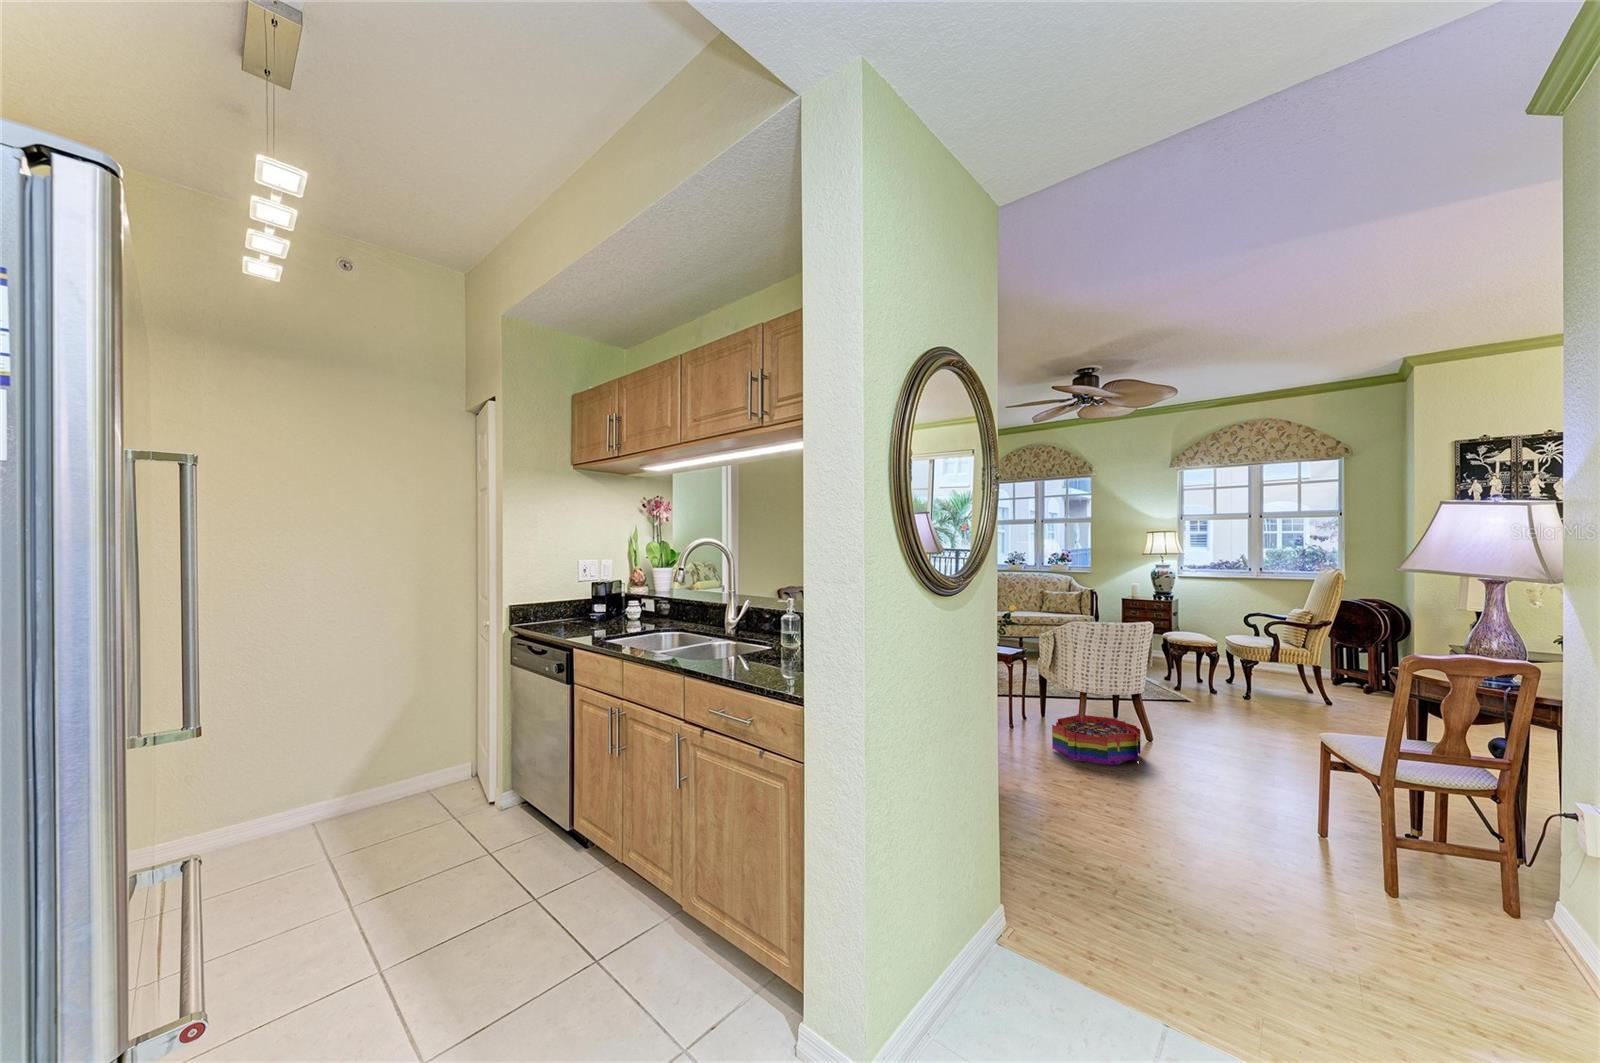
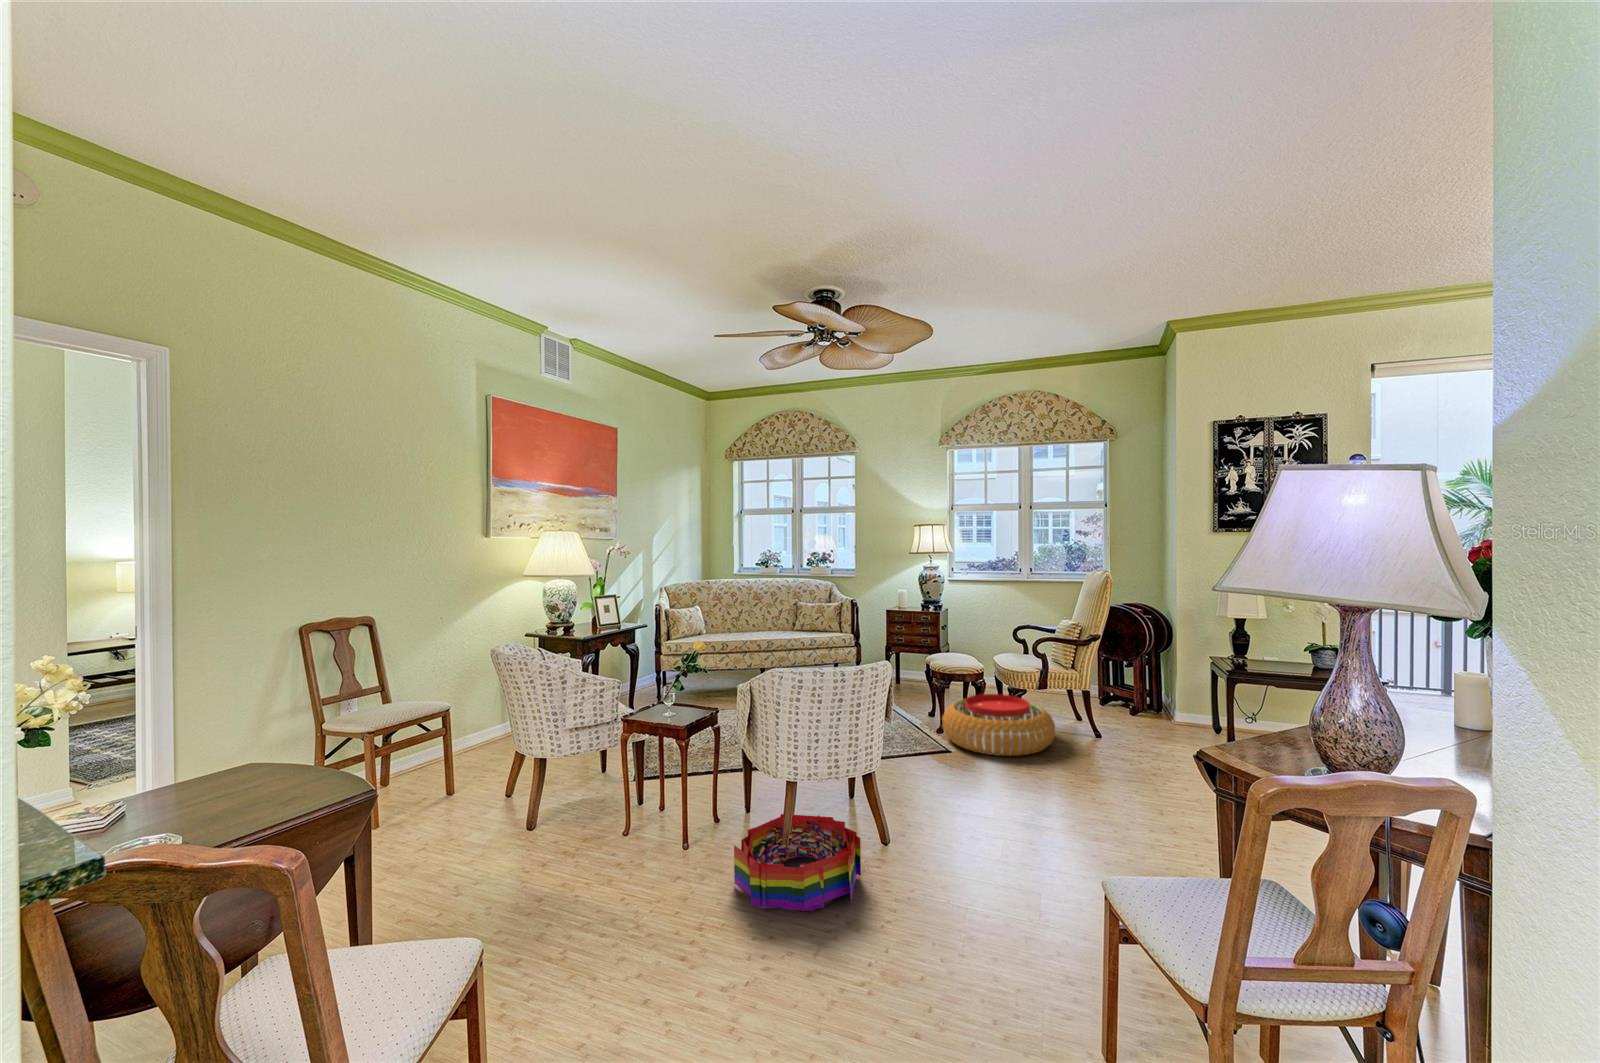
pouf: none [1183,664,1288,710] -> present [942,694,1055,756]

